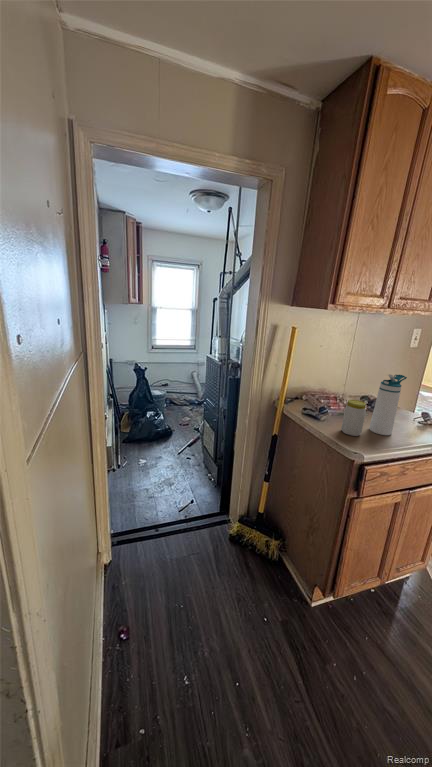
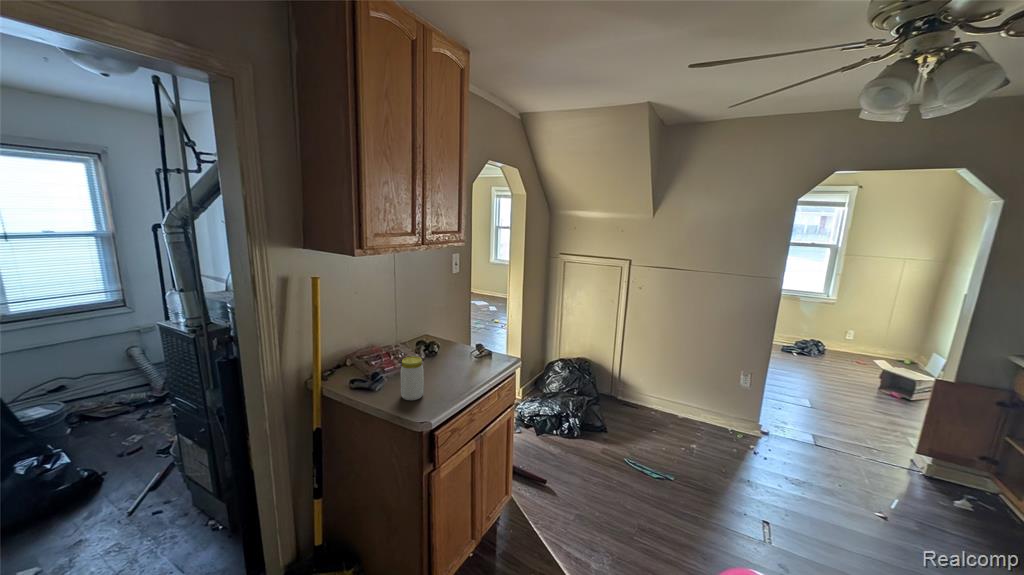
water bottle: present [369,374,407,435] -> none [431,316,455,386]

